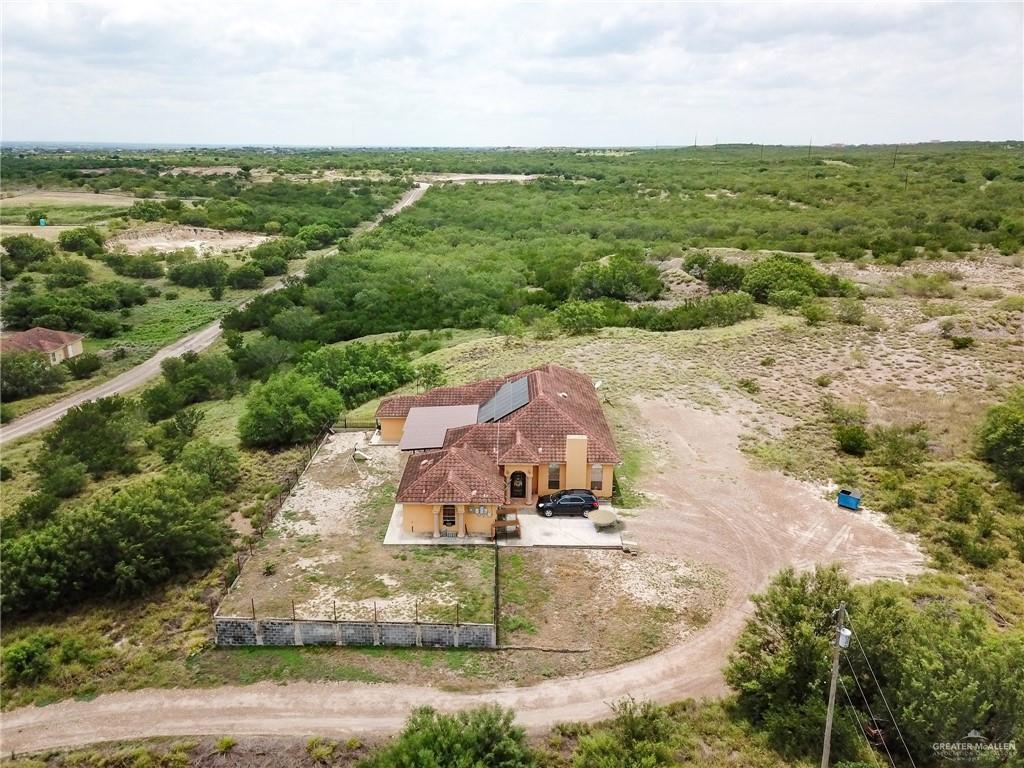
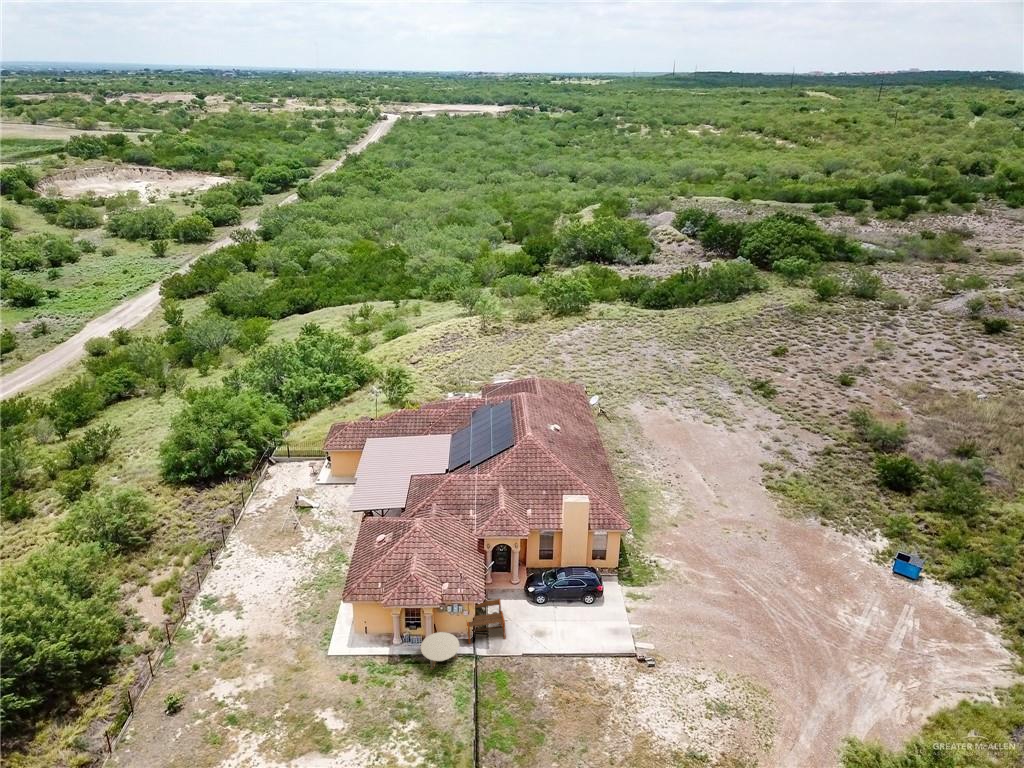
round table: present [588,510,616,532] -> present [421,632,459,670]

